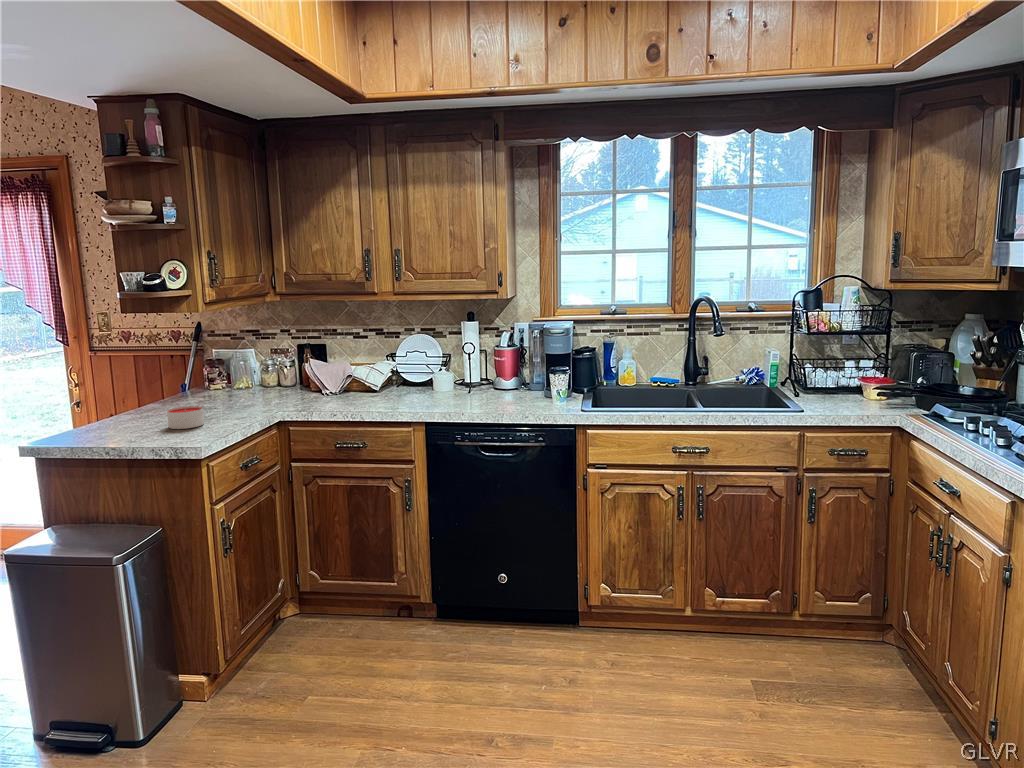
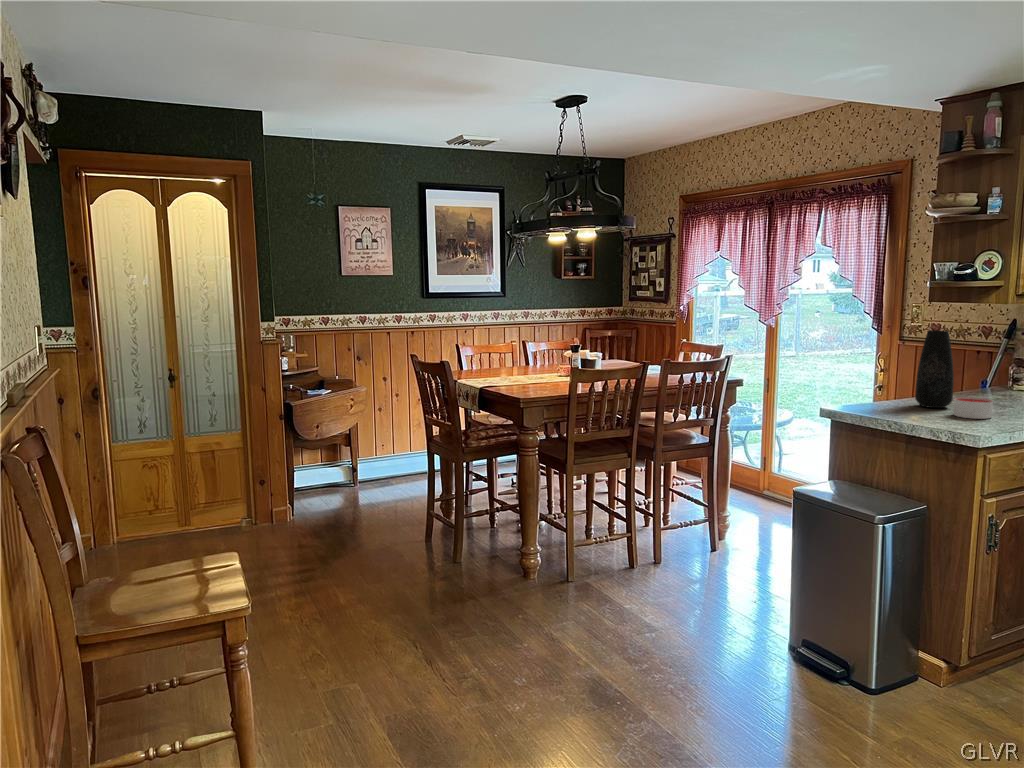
vase: none [123,342,163,424] -> present [915,330,954,408]

